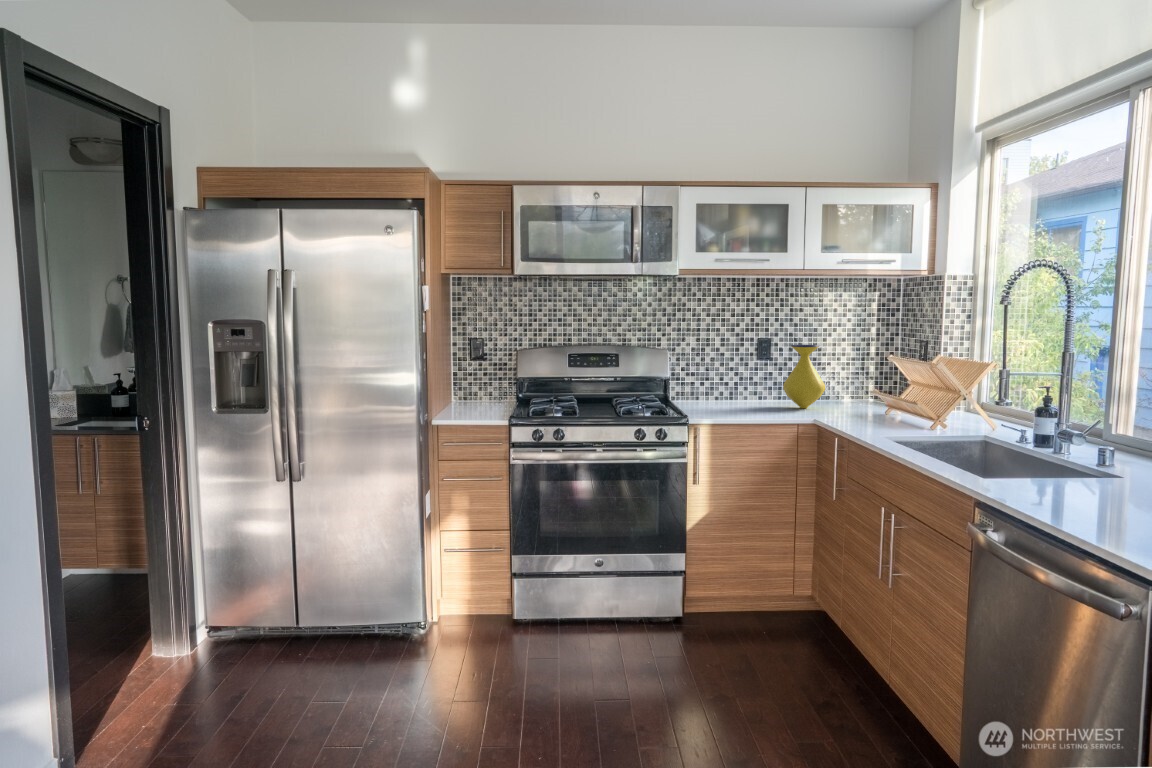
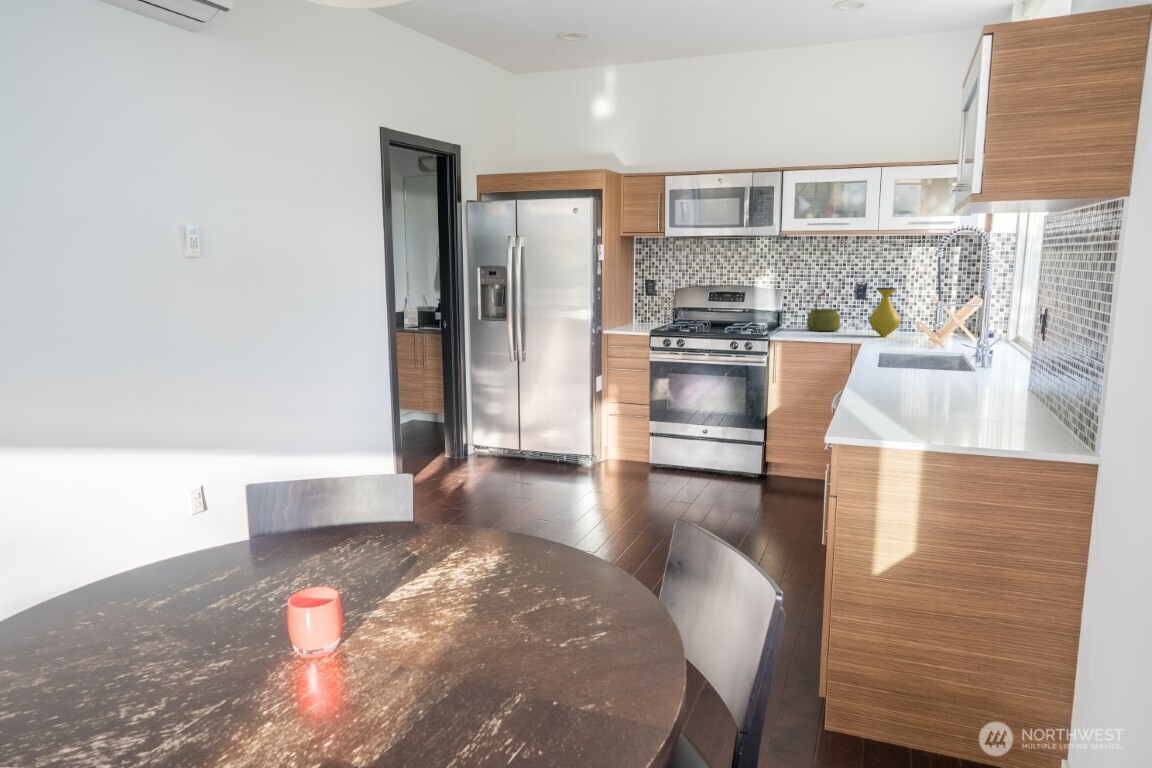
kettle: none [695,352,738,403] -> present [807,293,841,331]

